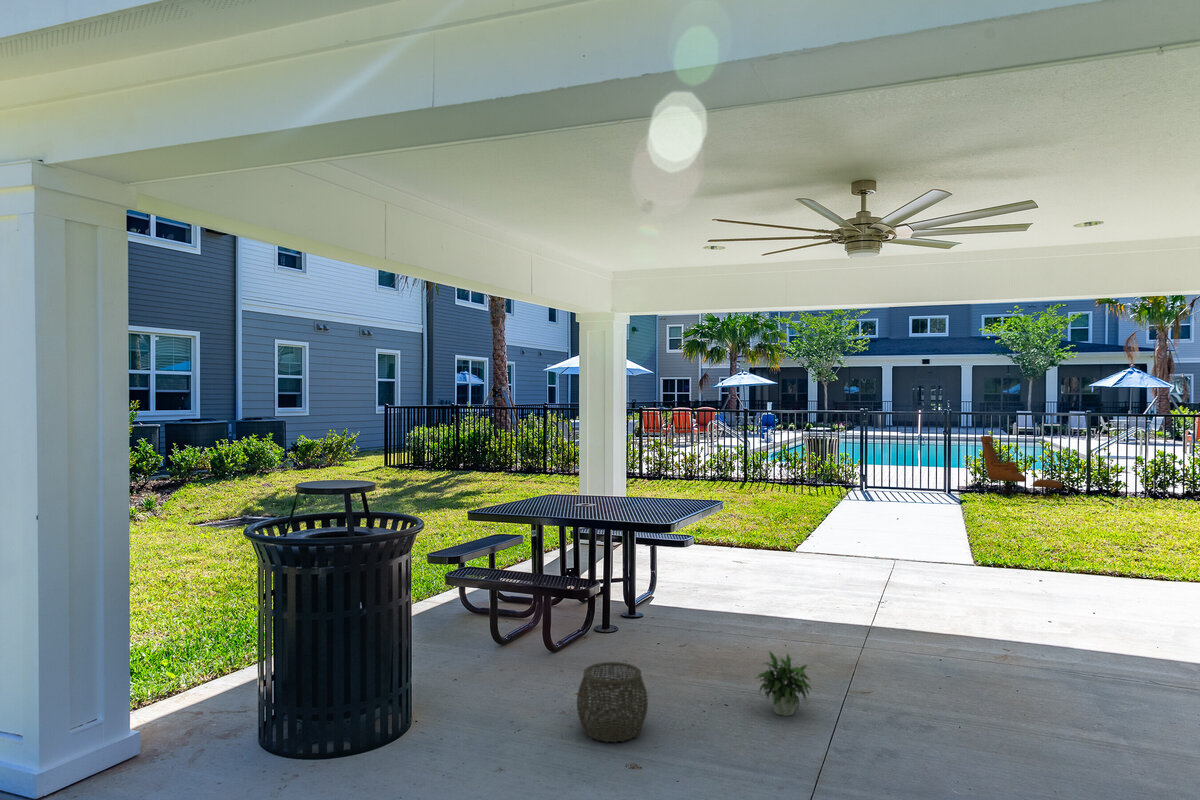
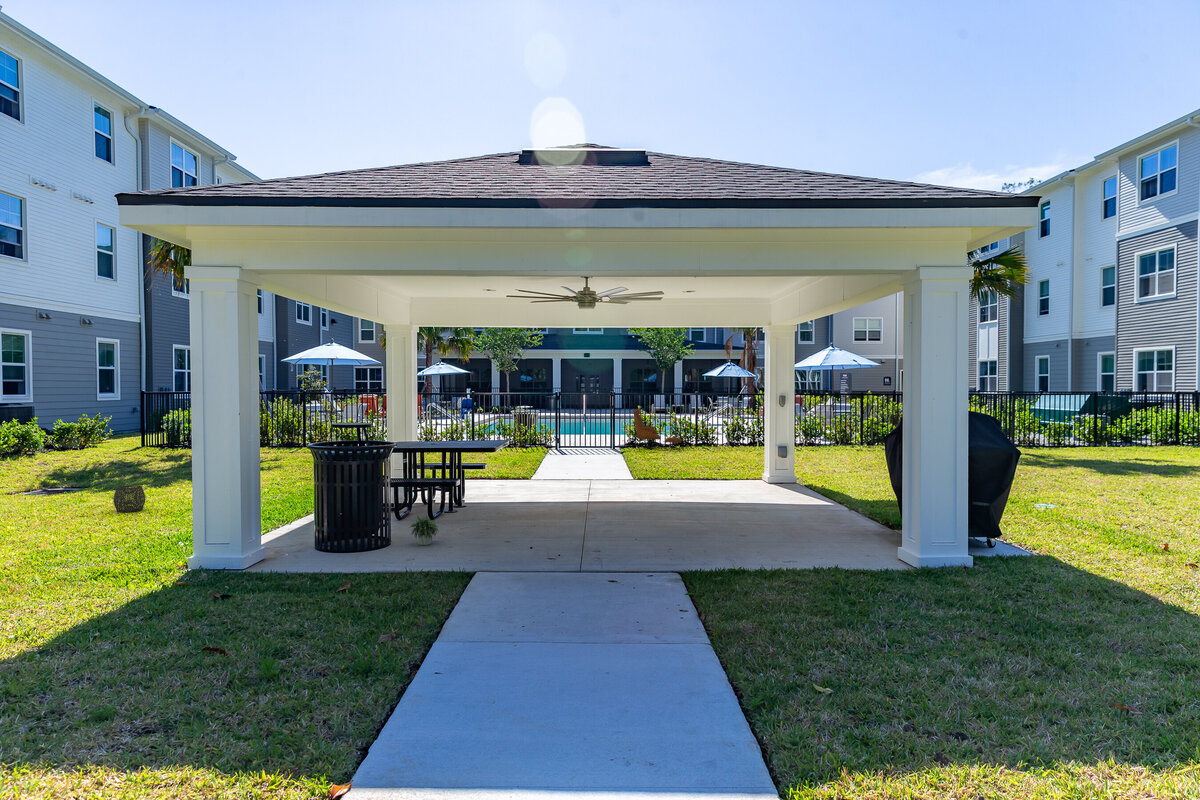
potted plant: present [757,652,811,716] -> present [410,515,438,545]
woven basket: present [577,662,648,742] -> present [113,485,146,512]

